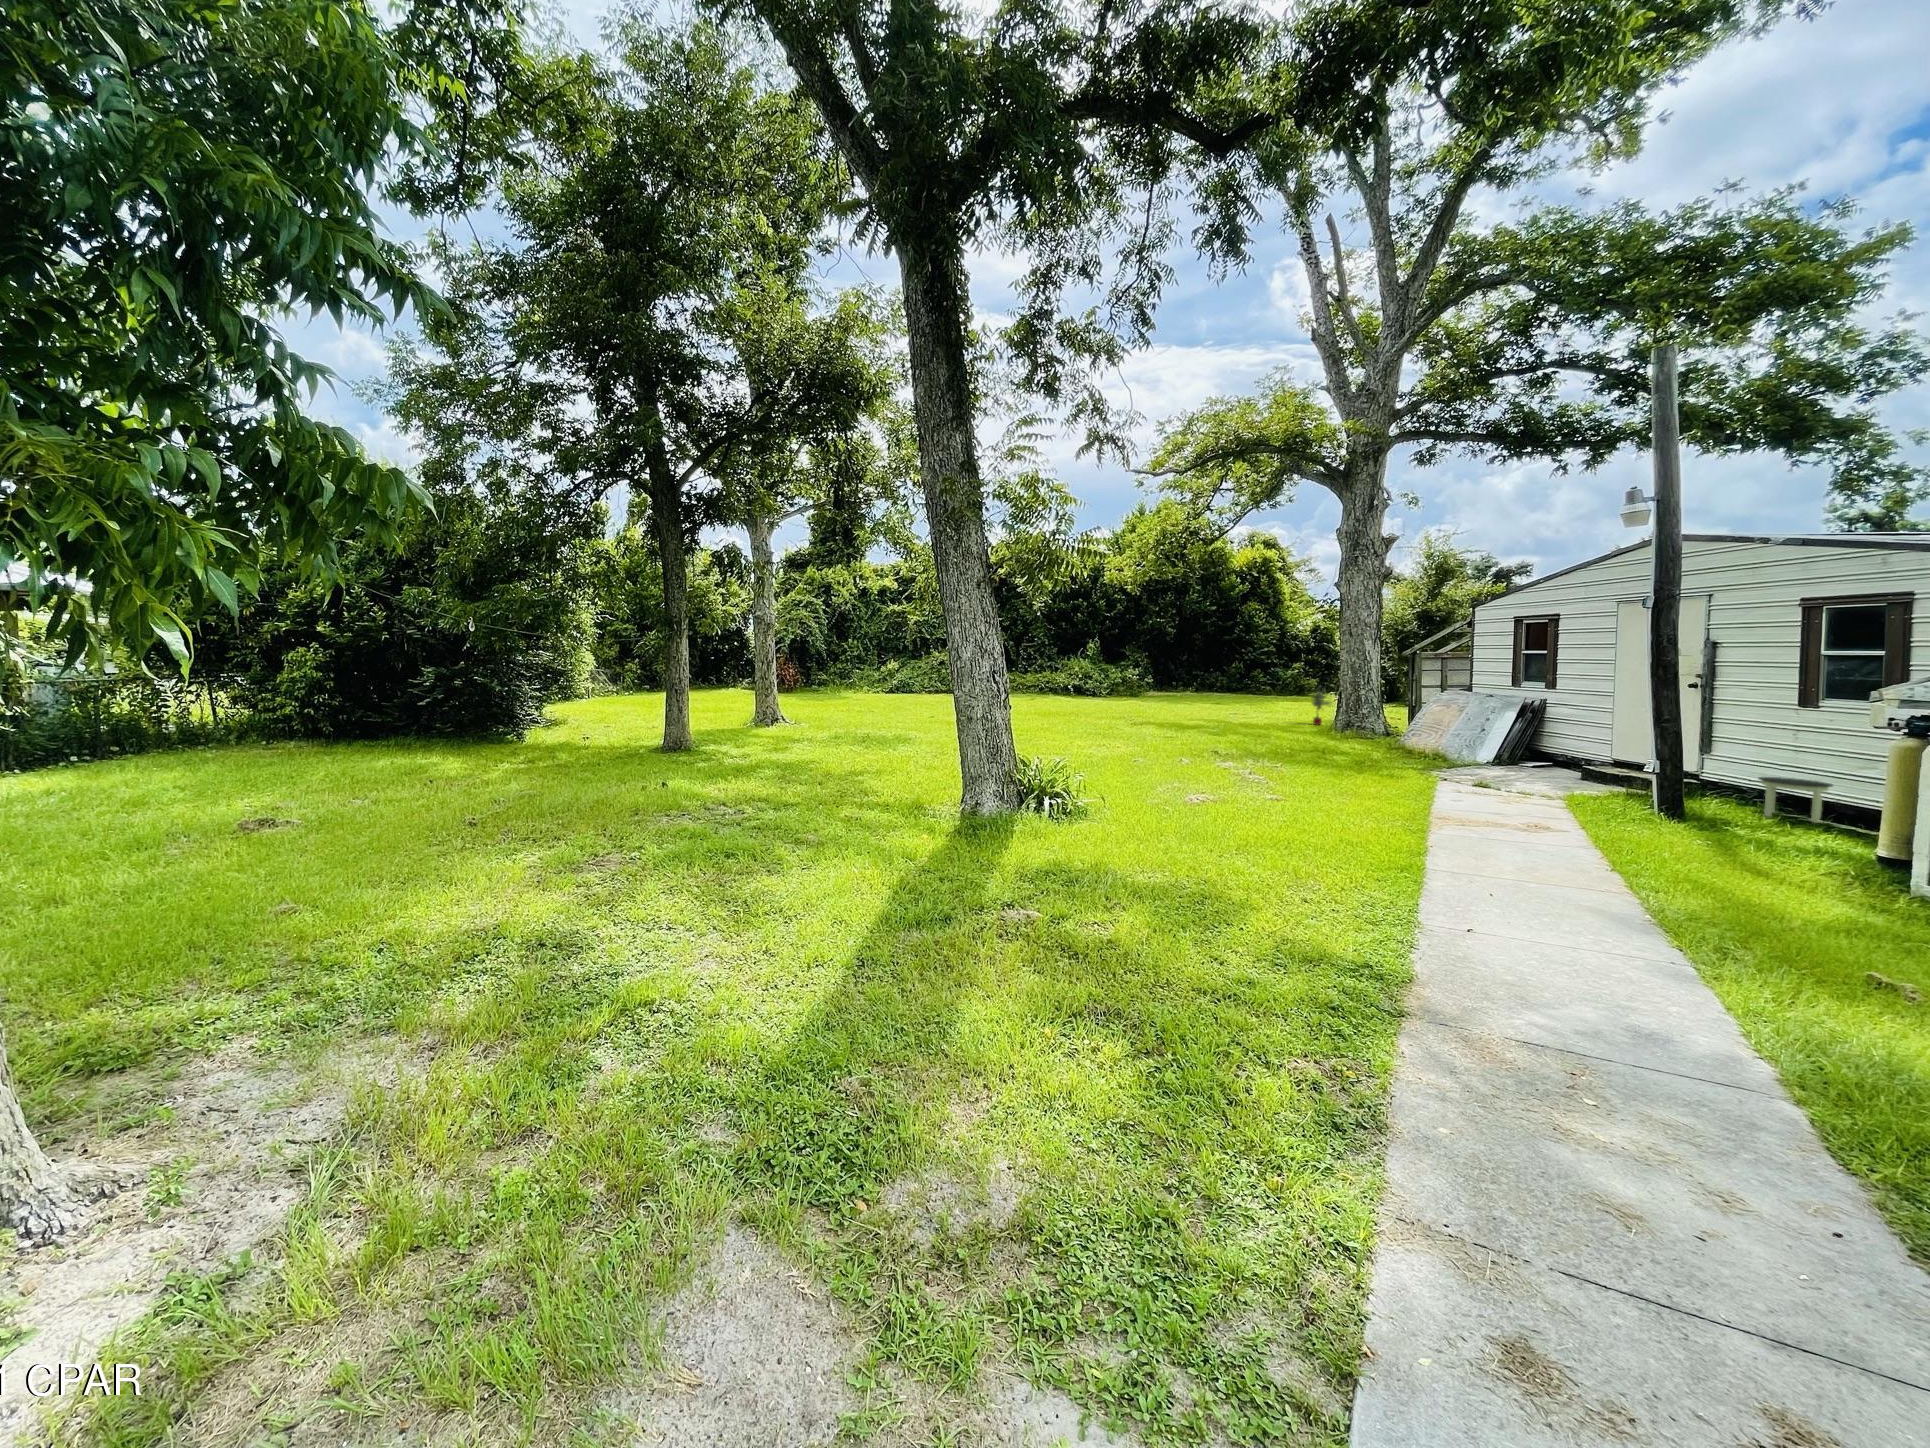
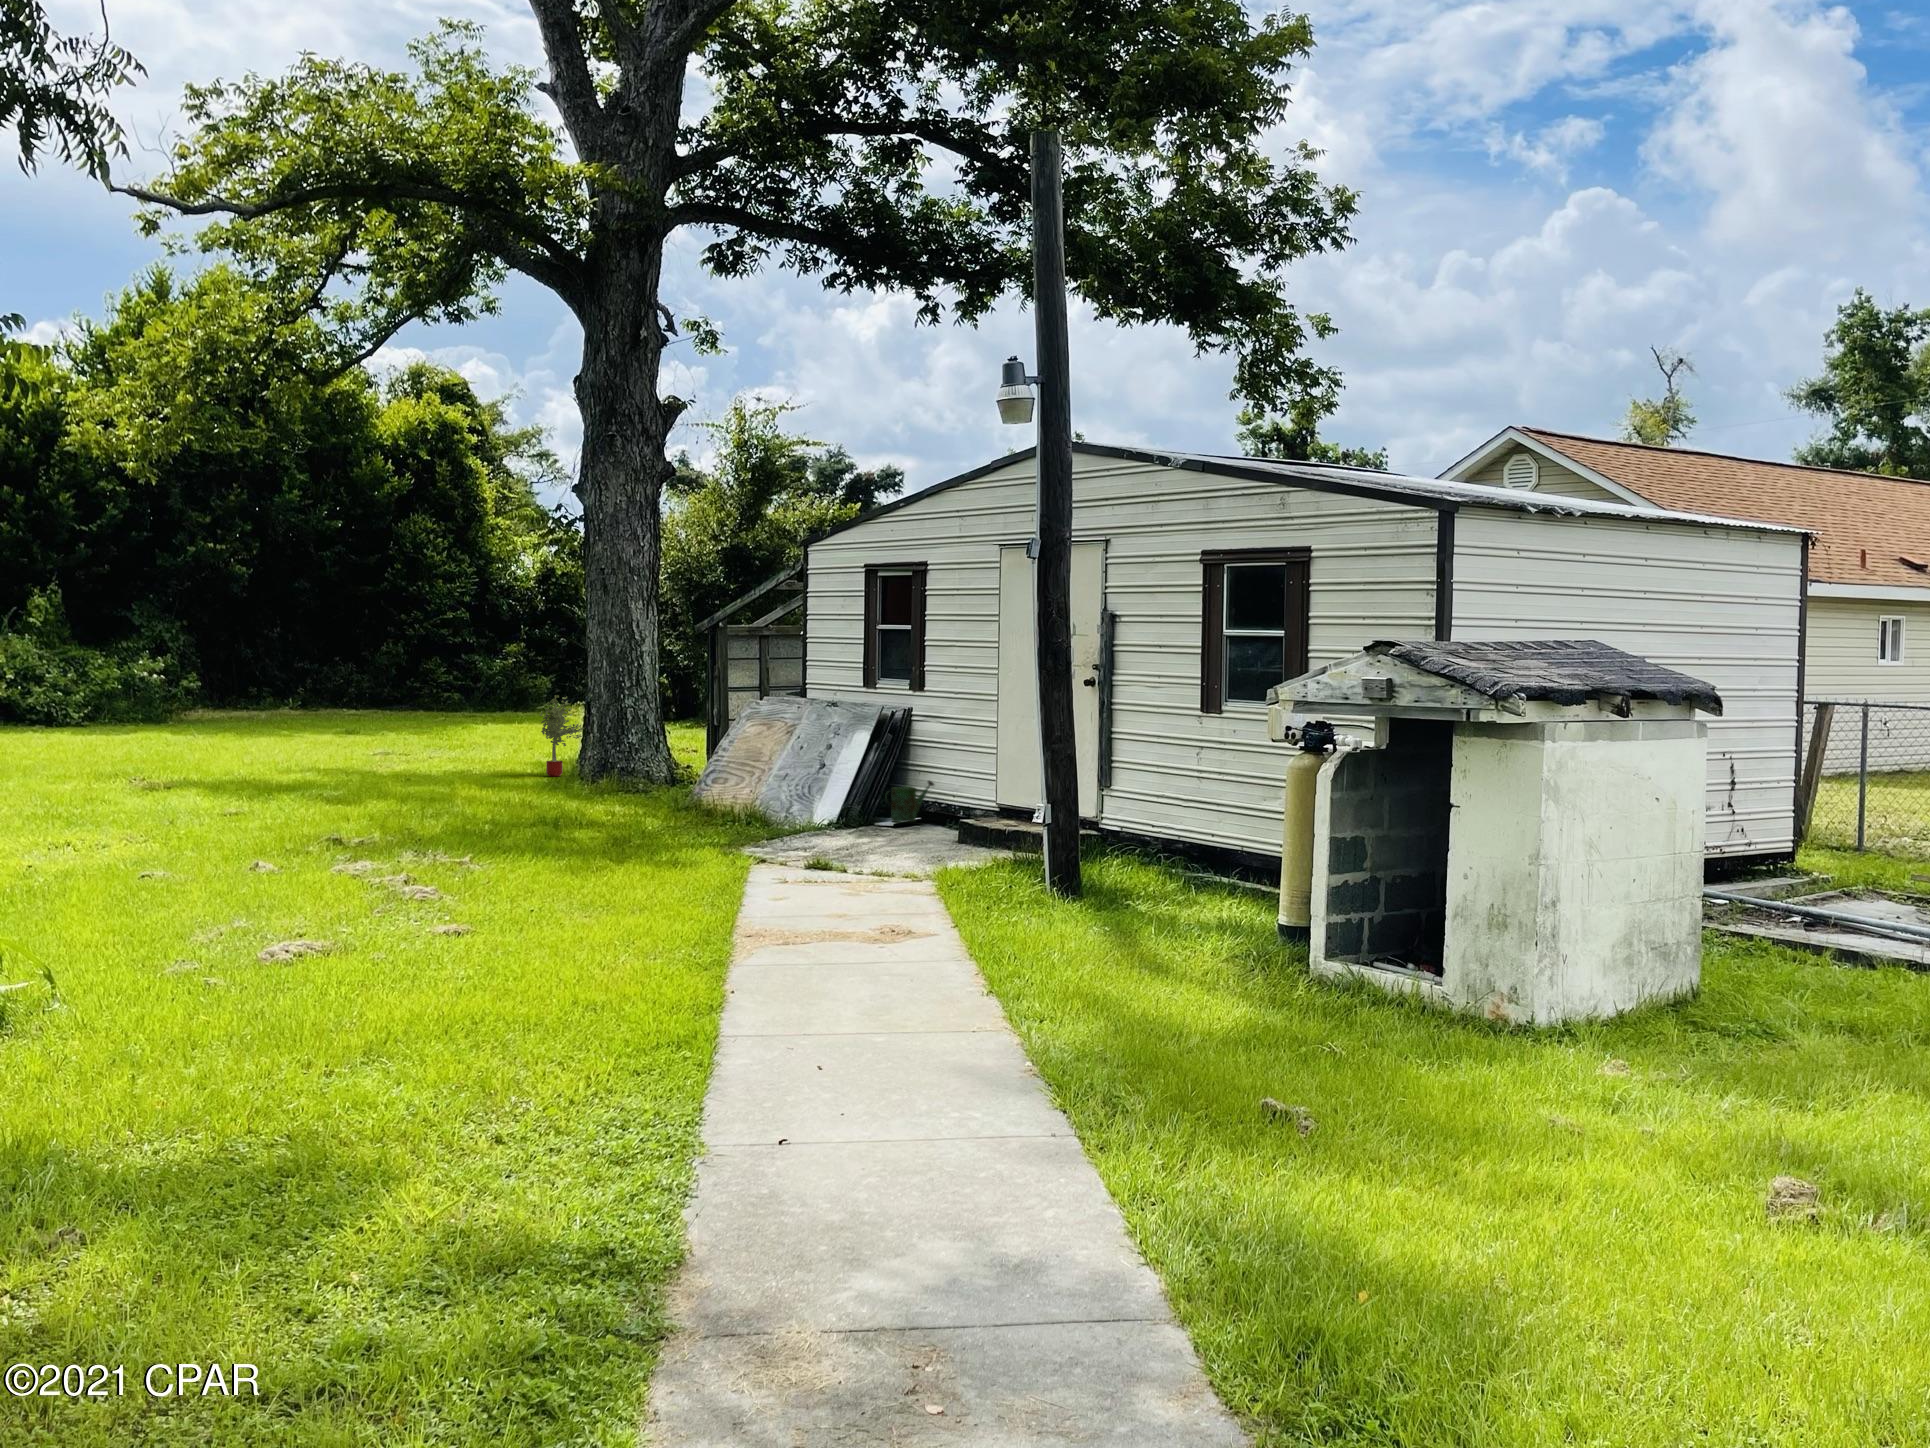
watering can: none [1526,740,1563,763] -> present [885,781,934,822]
round table: present [1759,777,1833,823] -> none [1161,821,1235,887]

